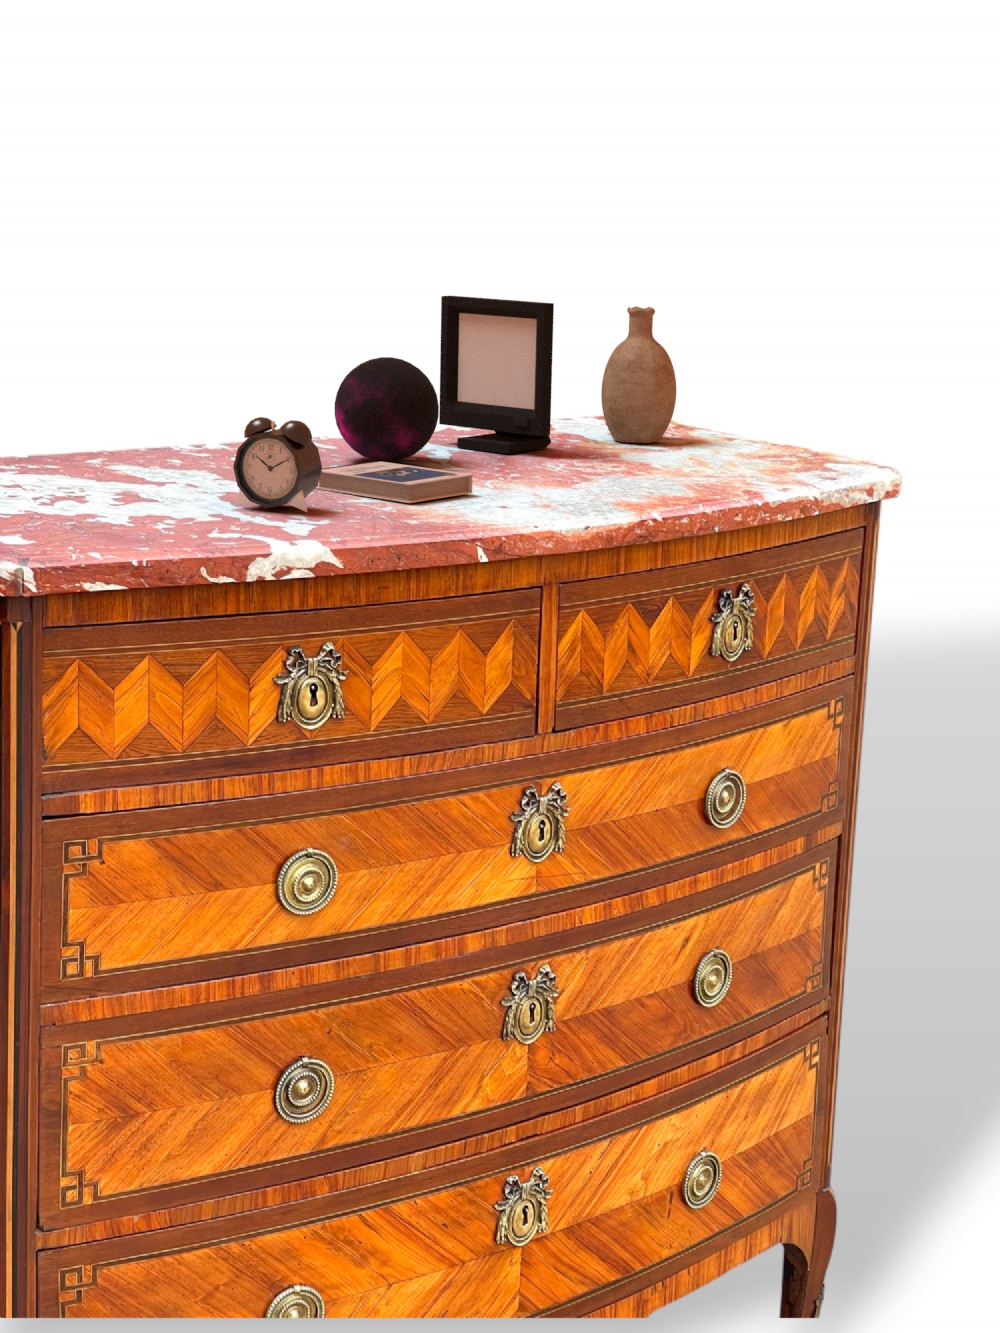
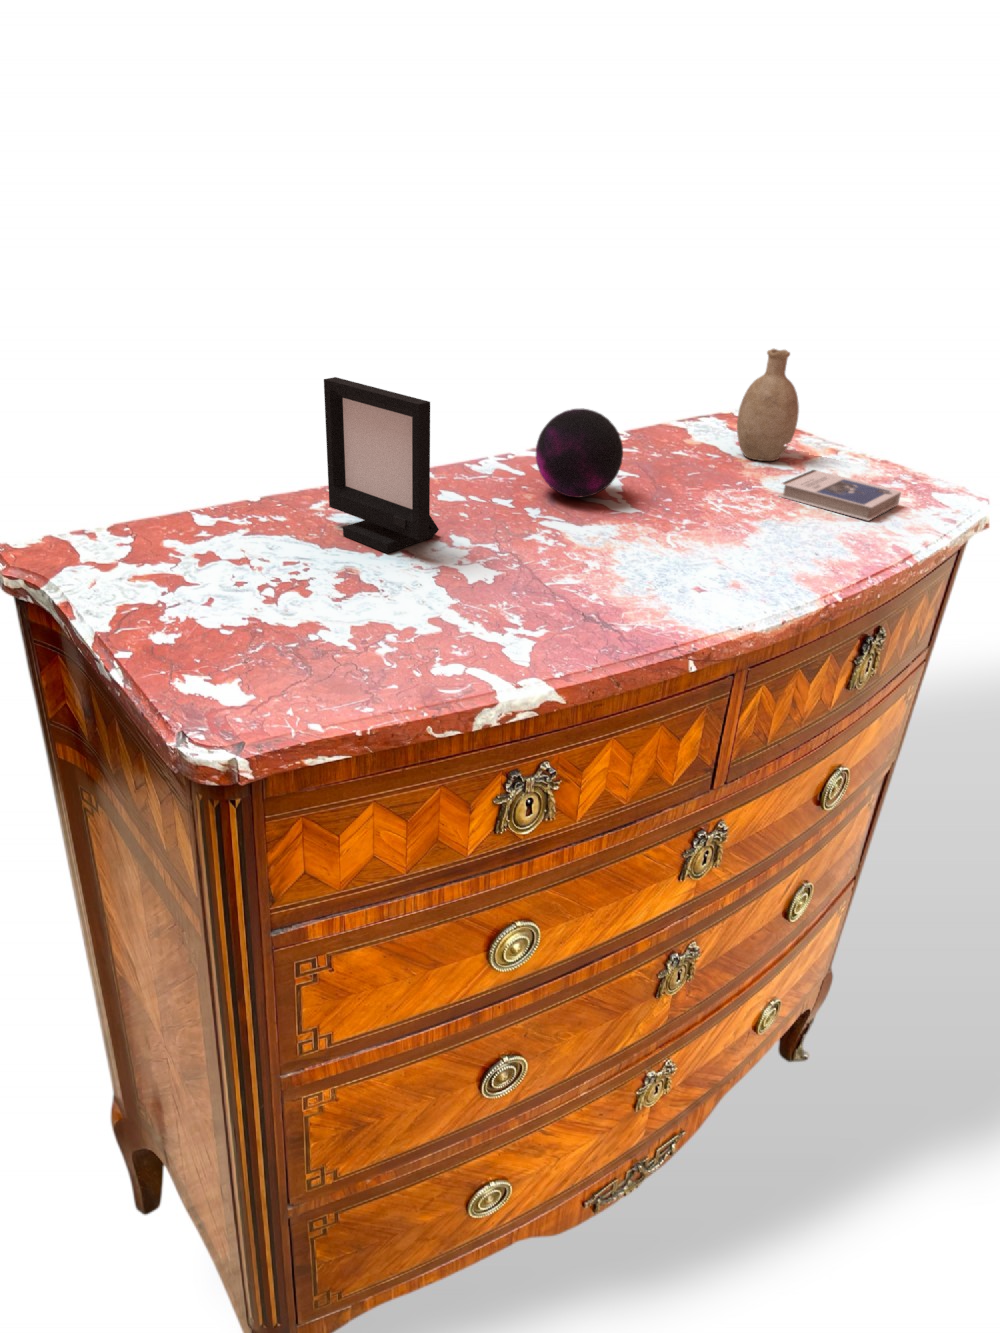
picture frame: present [439,296,554,454] -> present [324,377,439,553]
alarm clock: present [233,417,322,512] -> none [456,511,538,604]
hardback book: present [316,461,473,503] -> present [779,470,901,521]

